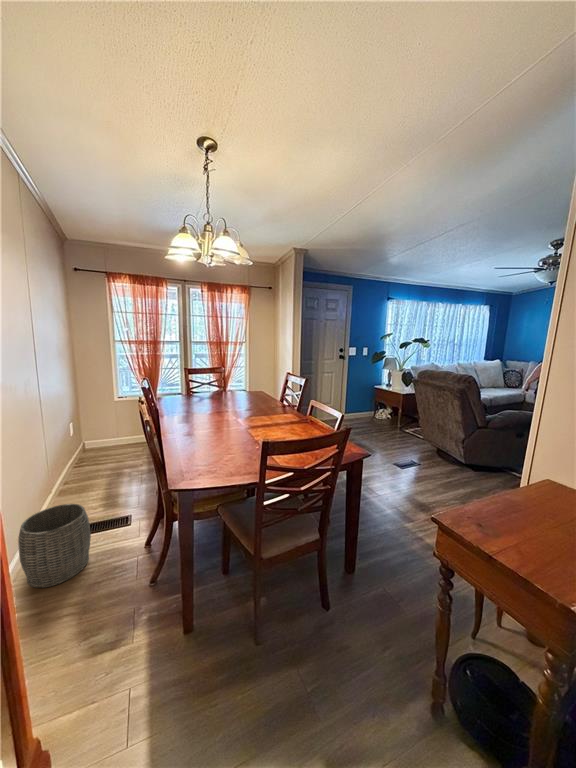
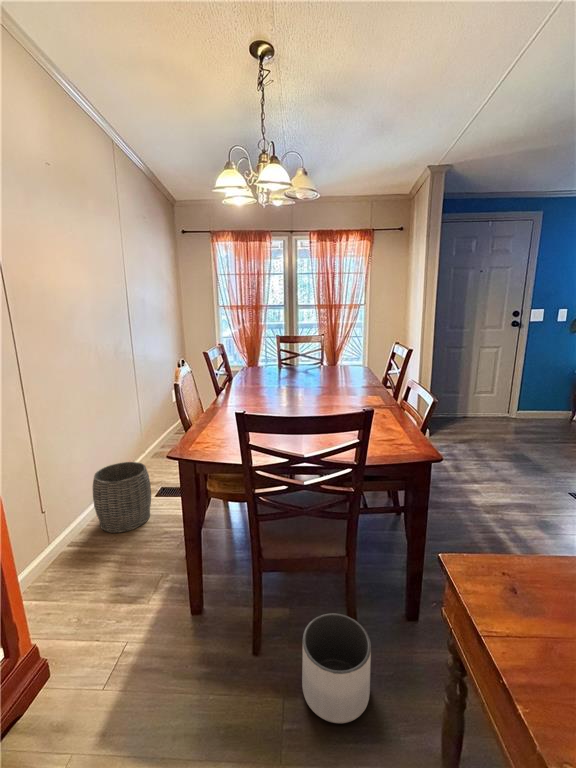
planter: none [303,582,355,666] -> present [302,613,371,723]

